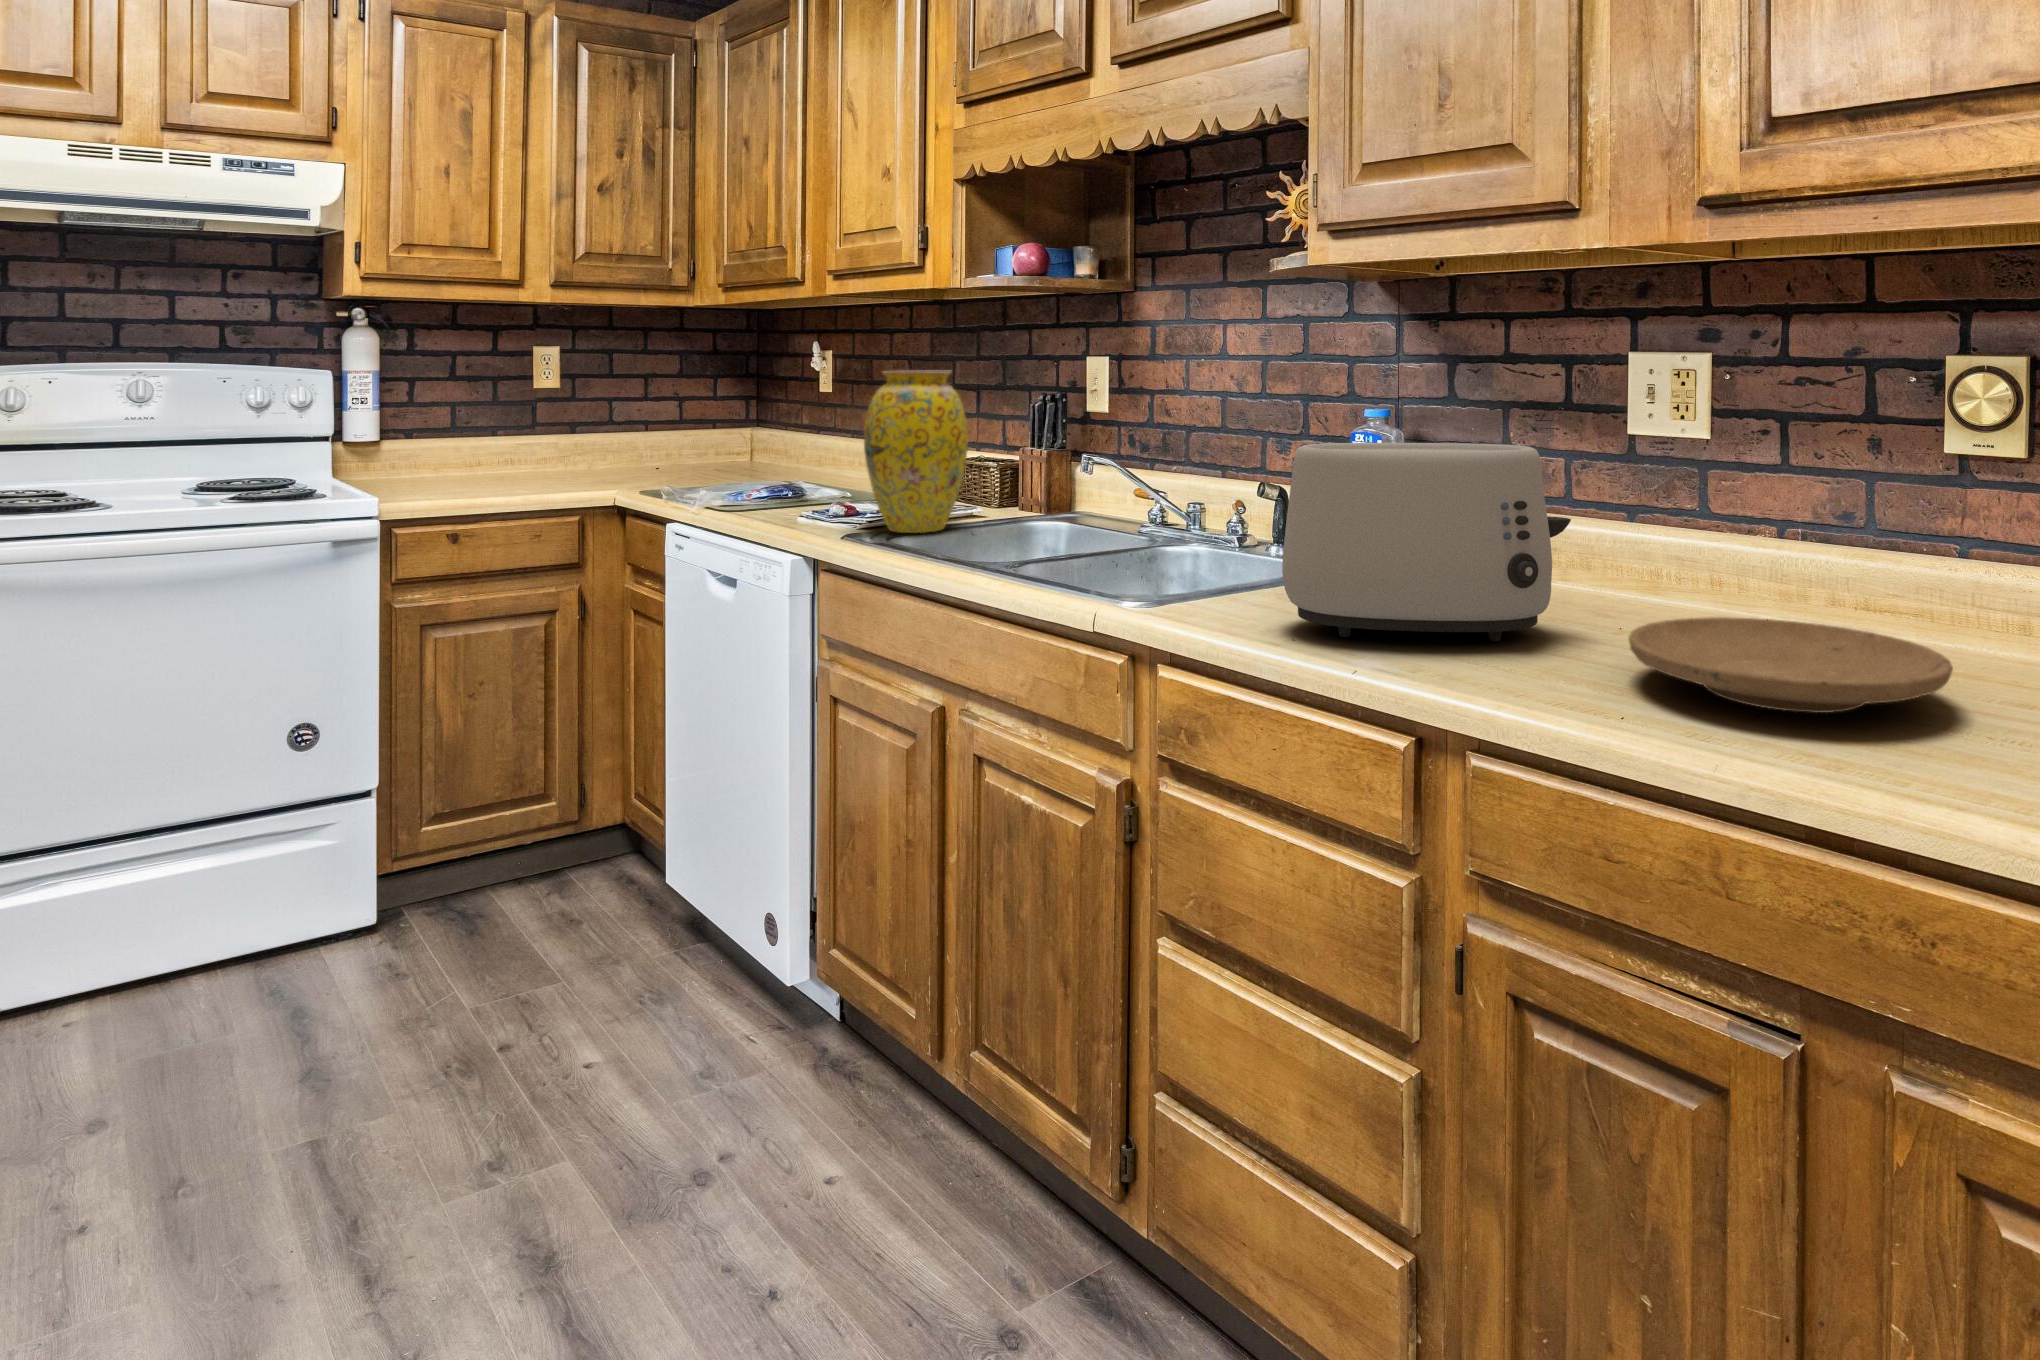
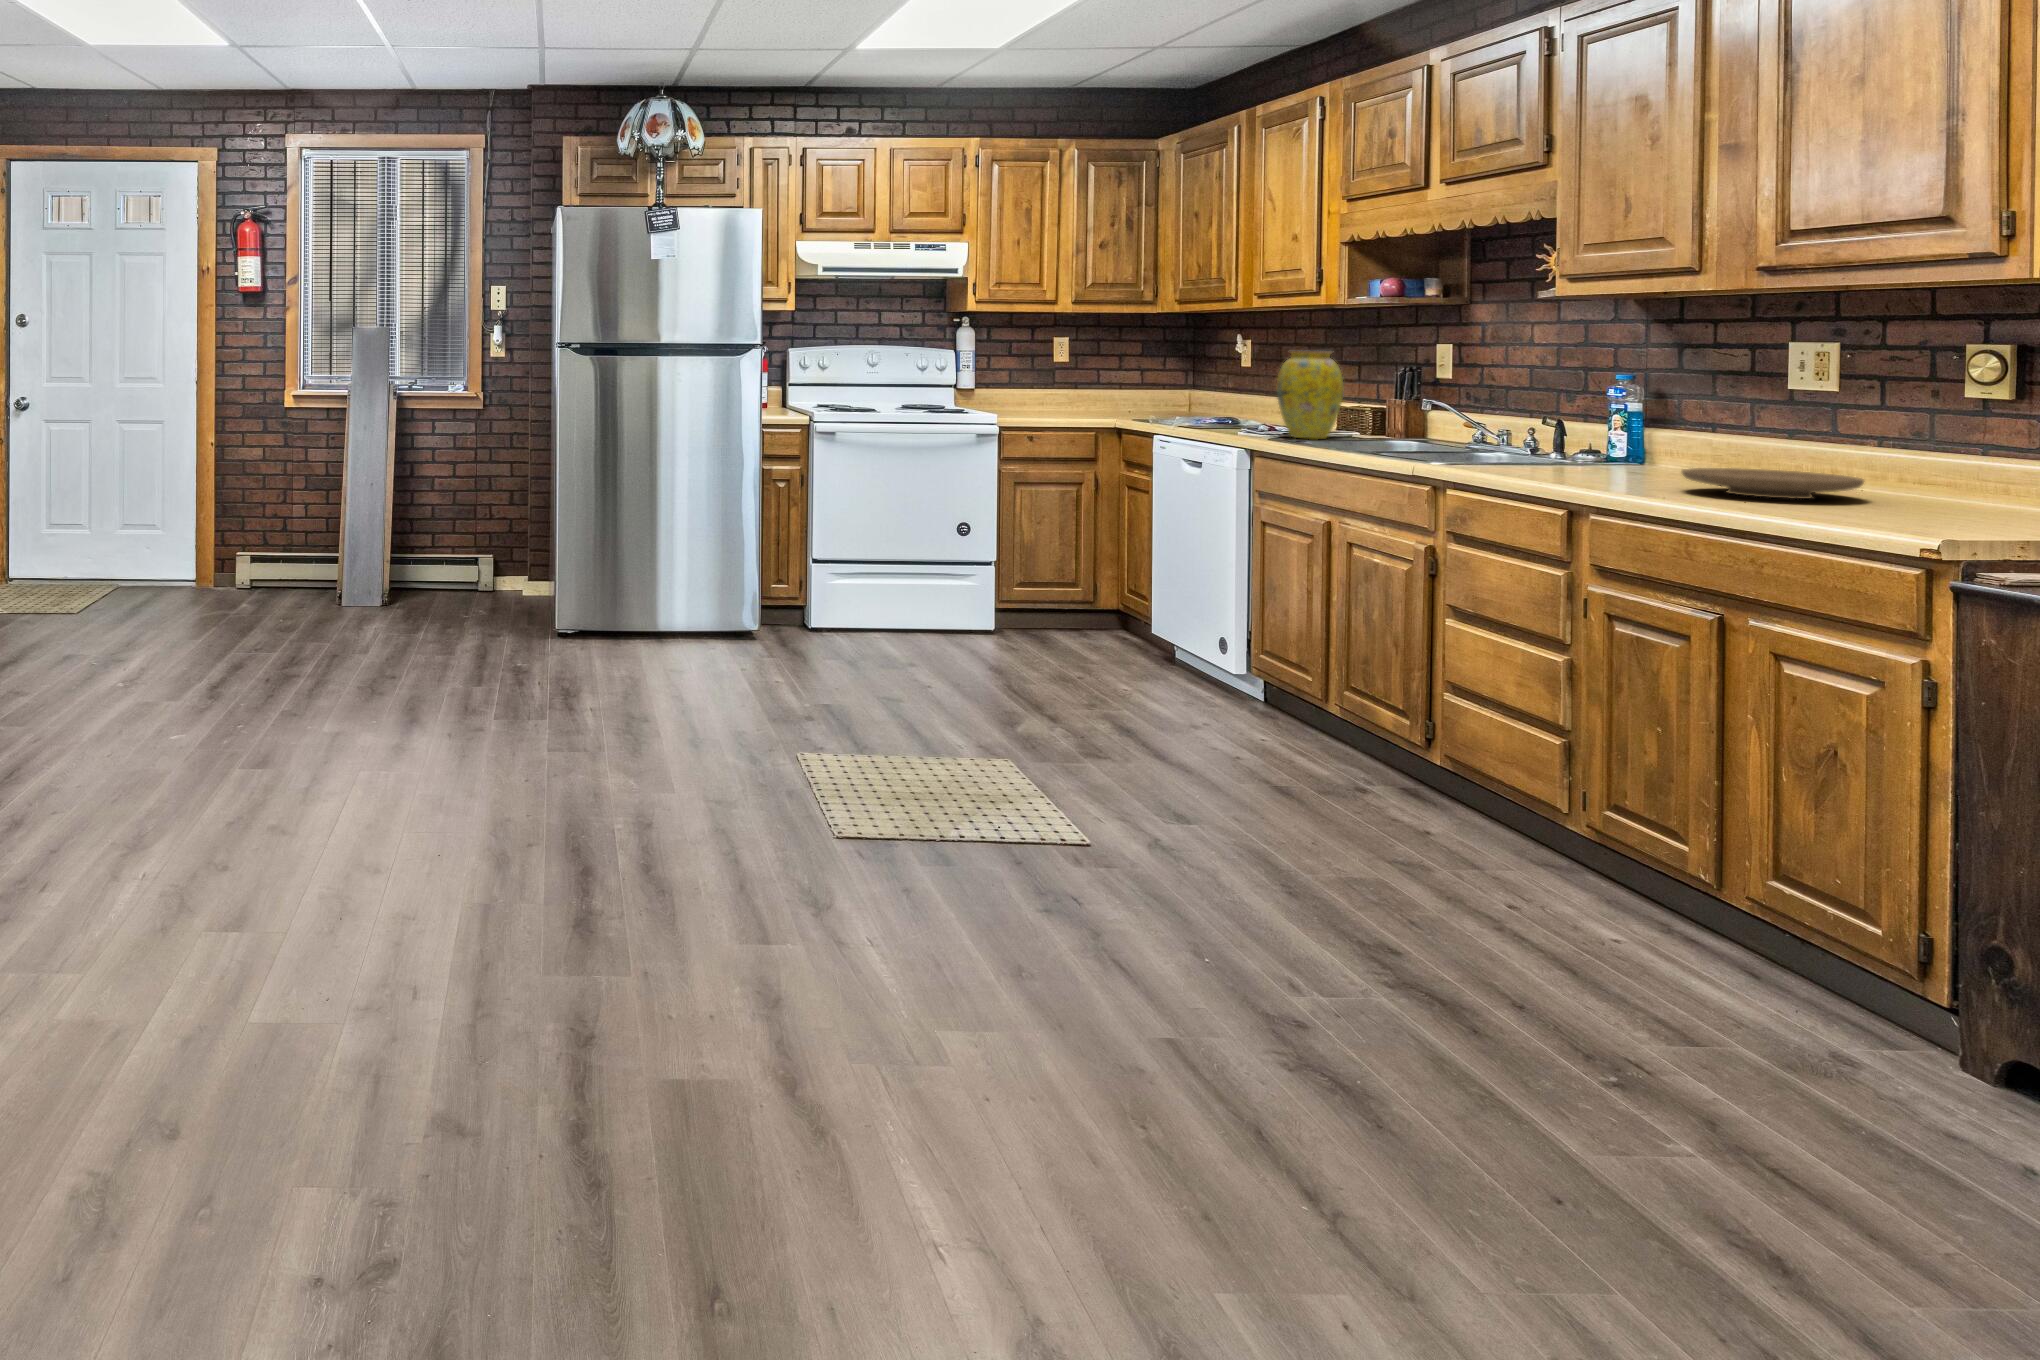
toaster: present [1282,443,1571,641] -> none [1512,385,1690,479]

